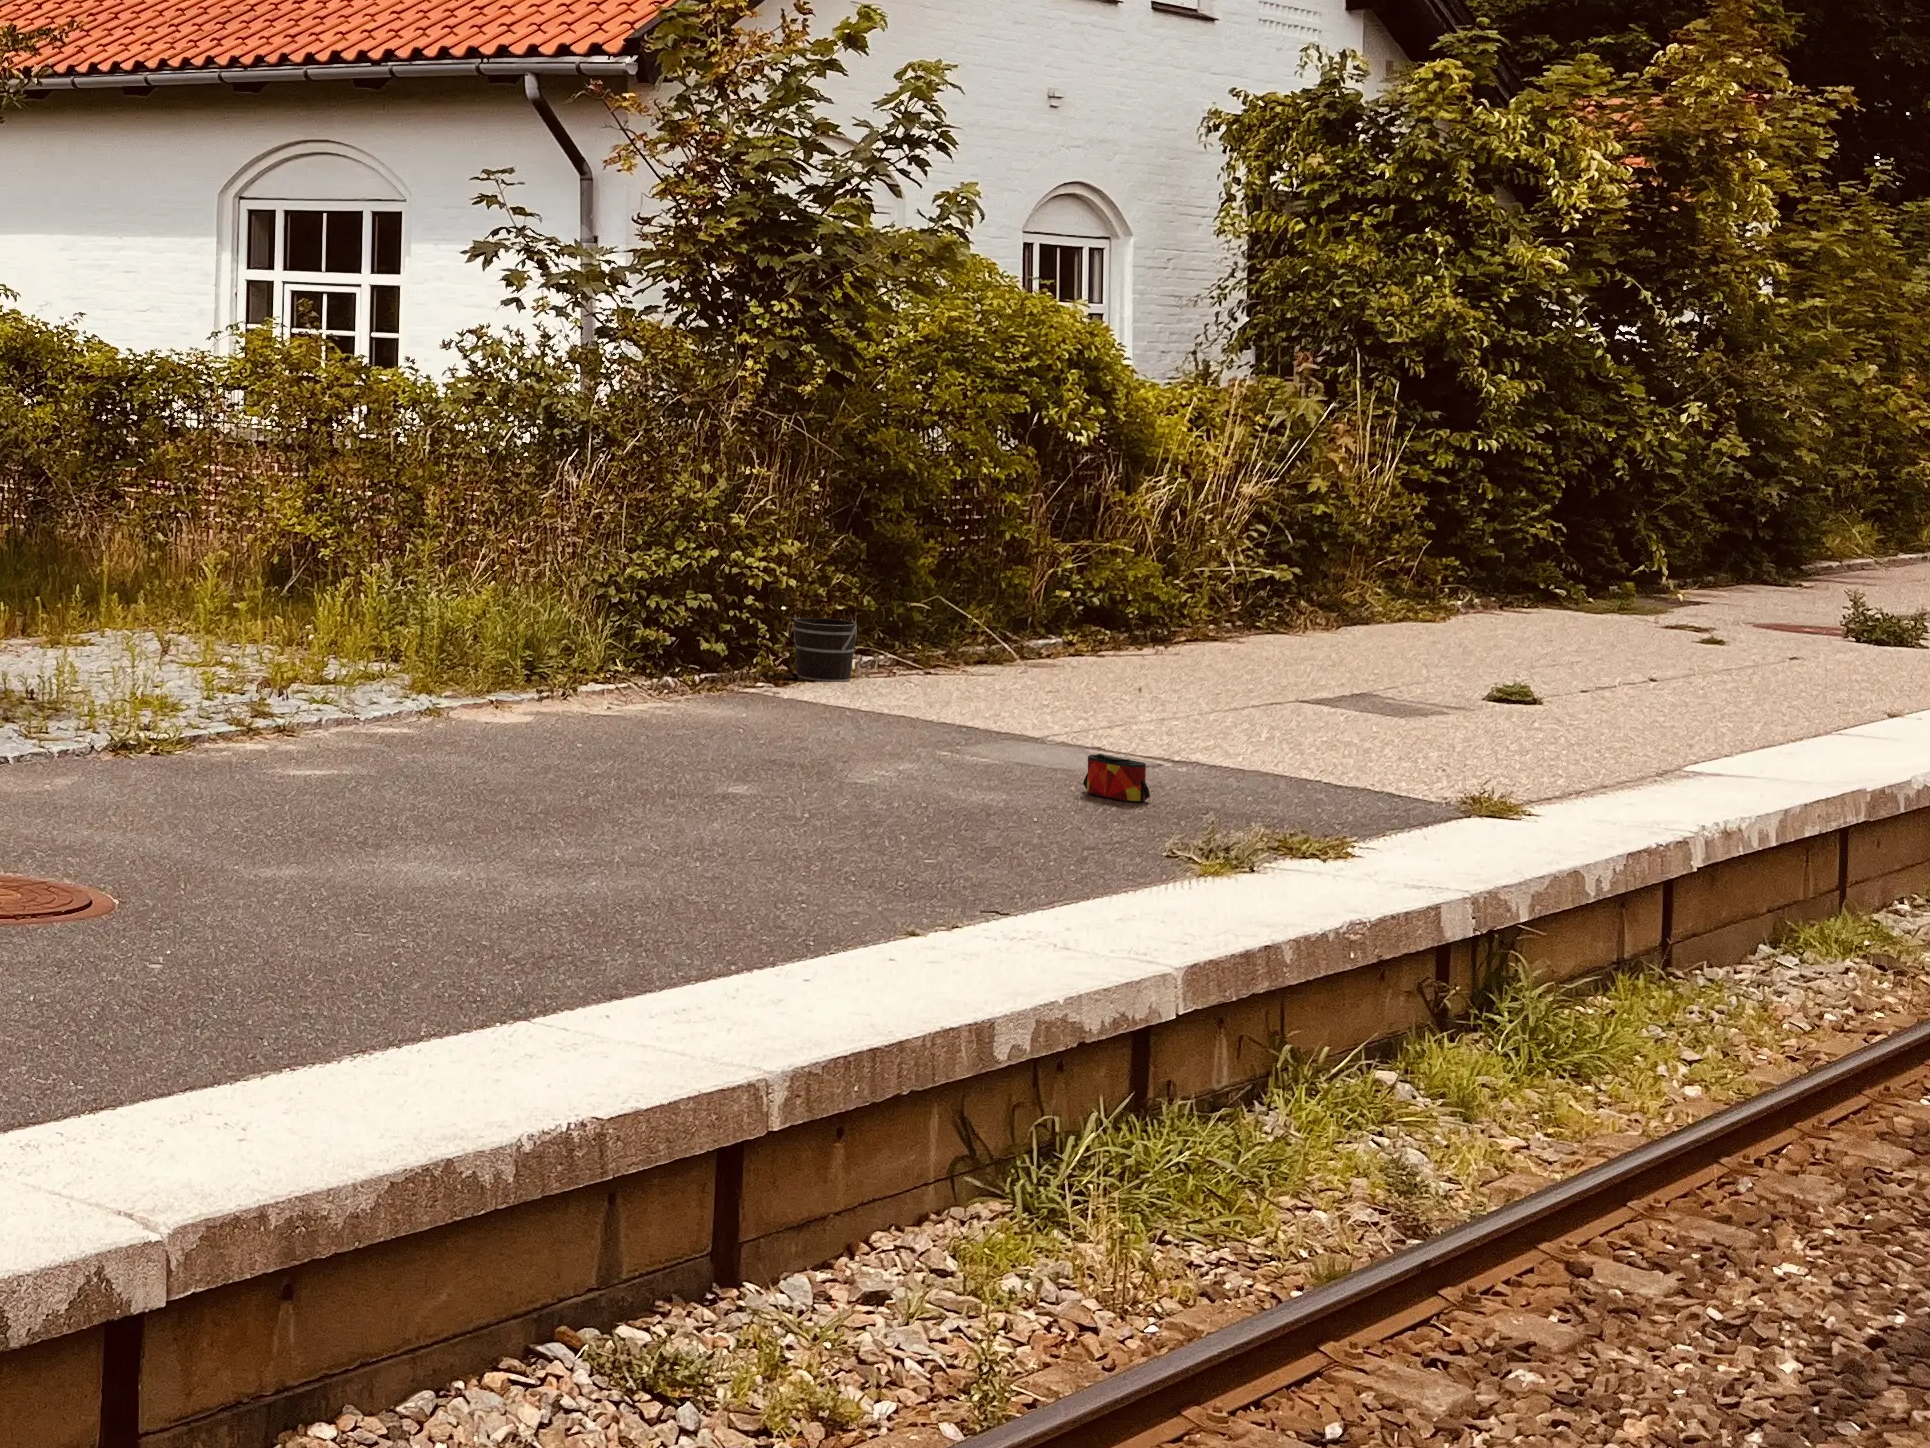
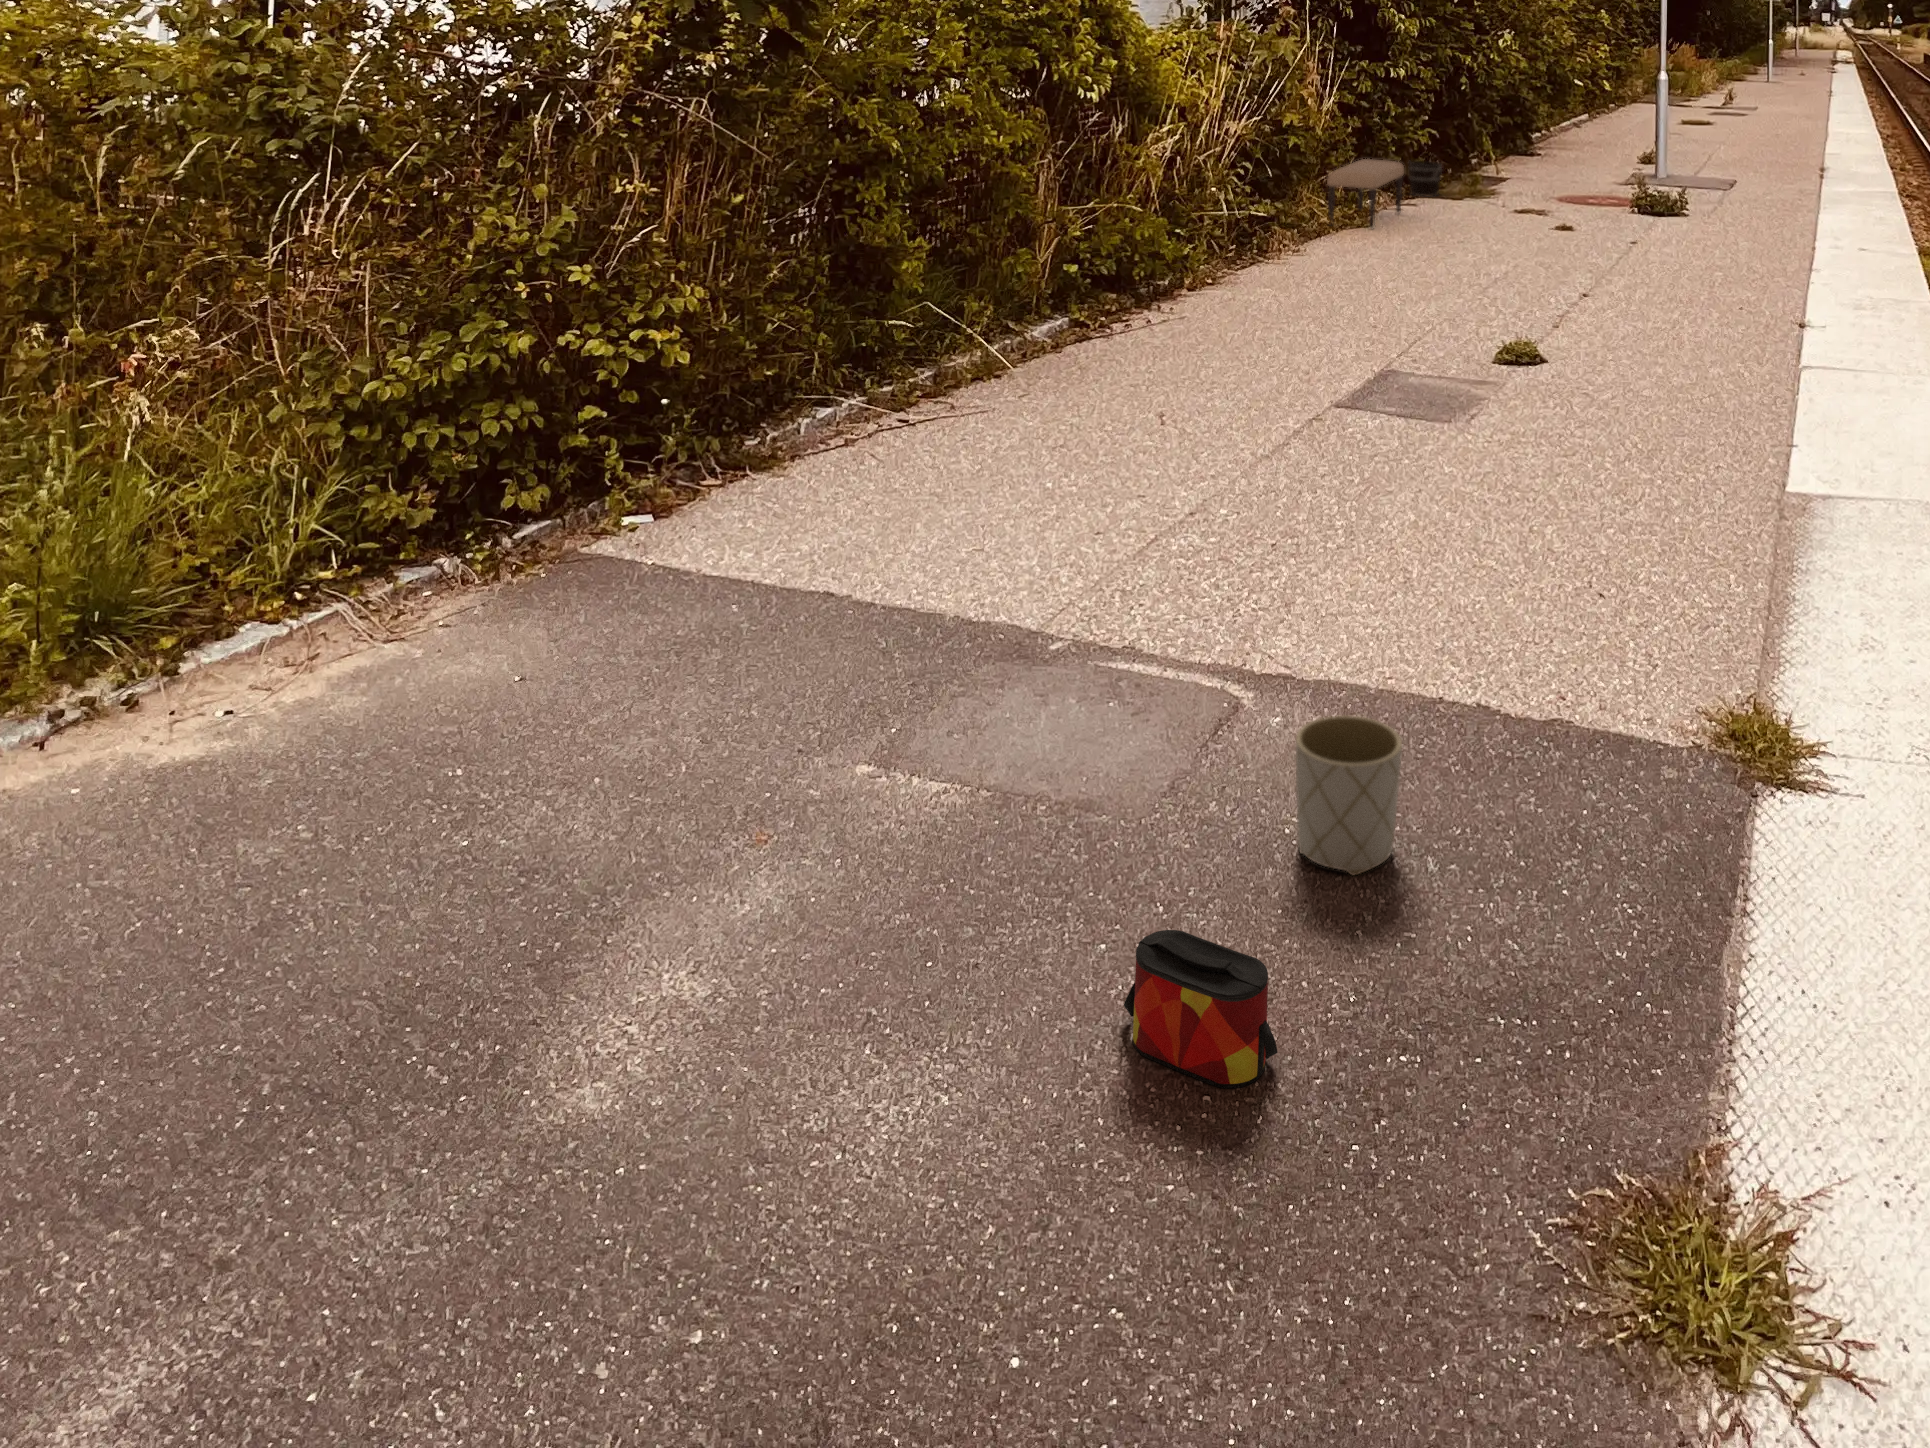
bench: none [1378,543,1490,620] -> present [1327,159,1404,229]
bucket: present [791,615,857,682] -> present [1408,161,1442,196]
planter: none [1178,725,1236,788] -> present [1296,715,1402,875]

